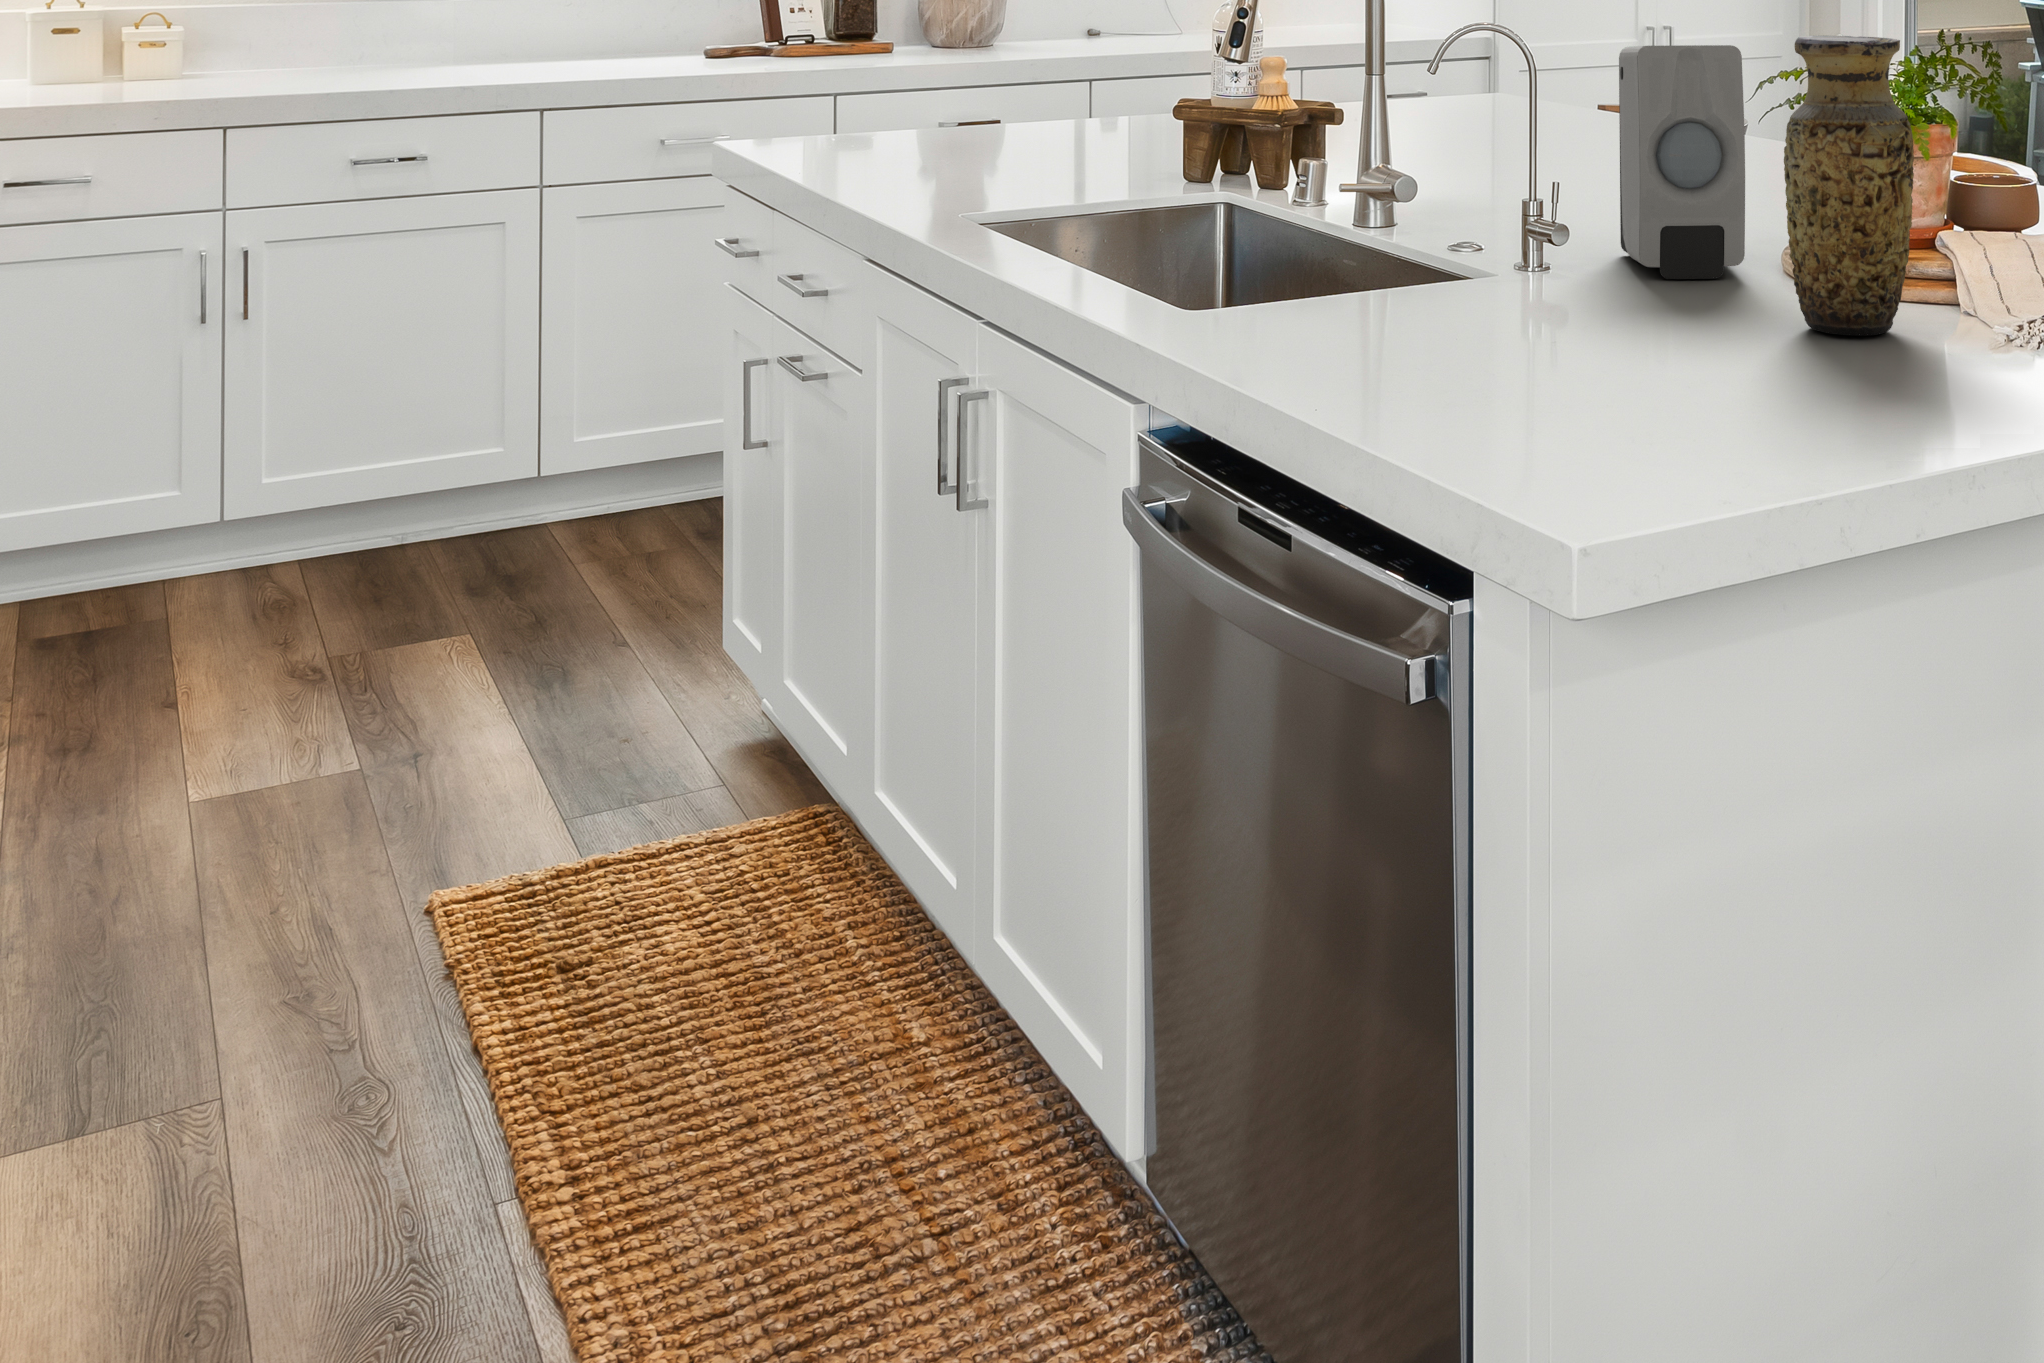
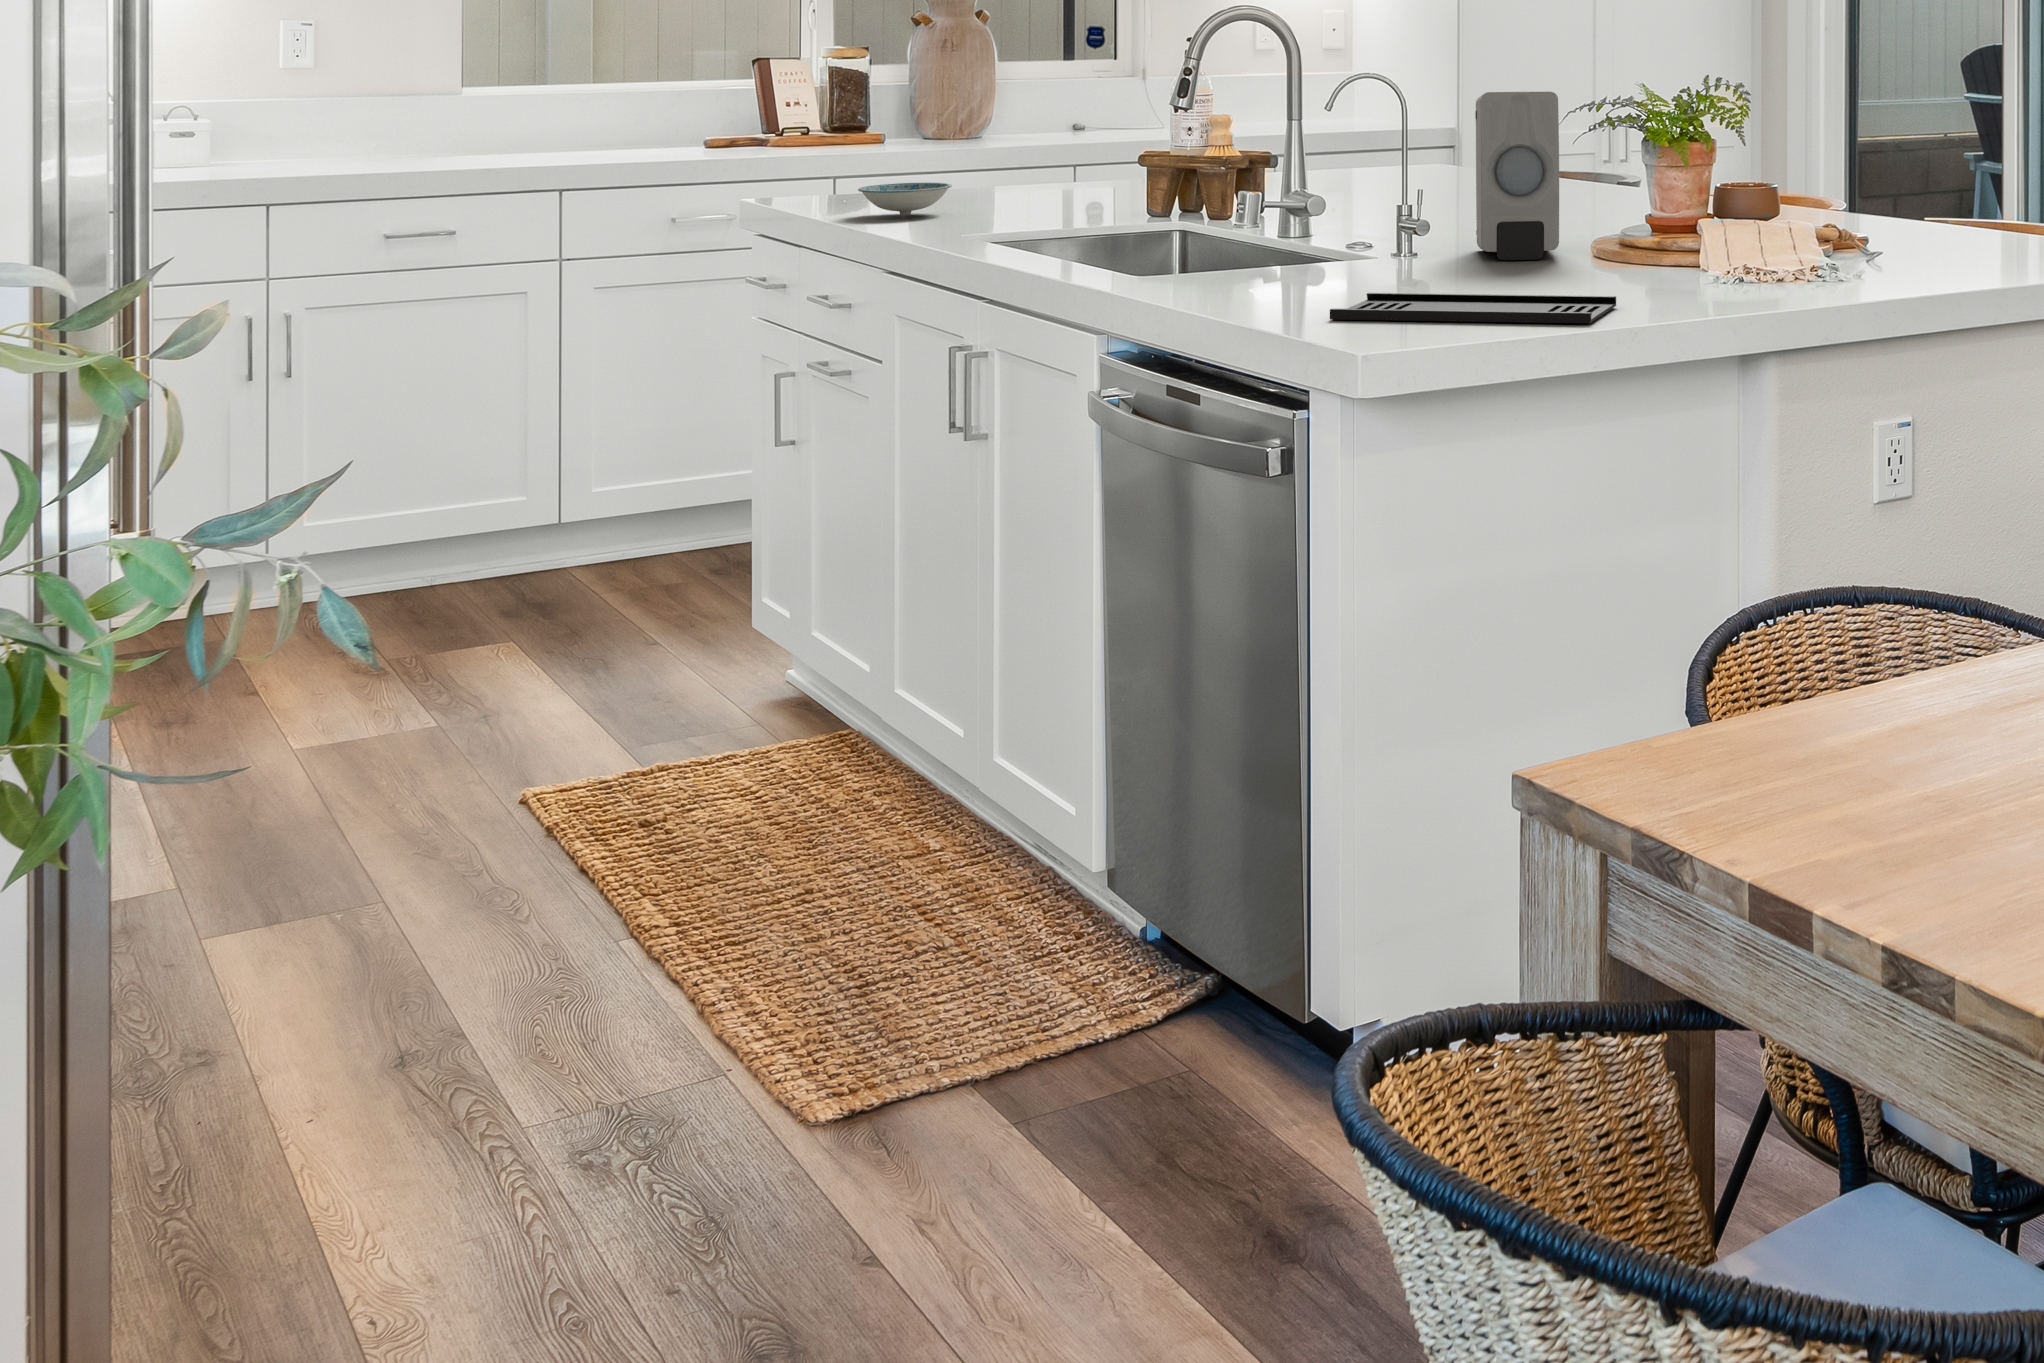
vase: present [1784,35,1914,336] -> none [1566,79,1655,281]
ceramic bowl: none [836,128,947,171] -> present [858,182,952,216]
tray: none [1480,365,1905,451] -> present [1330,293,1616,323]

